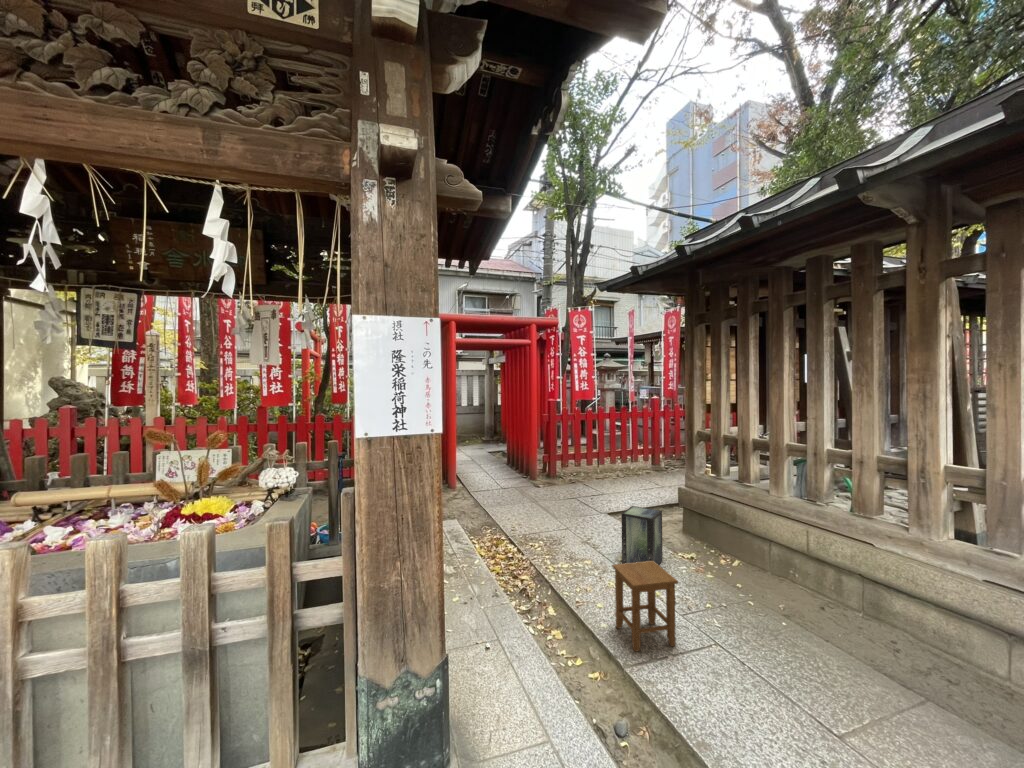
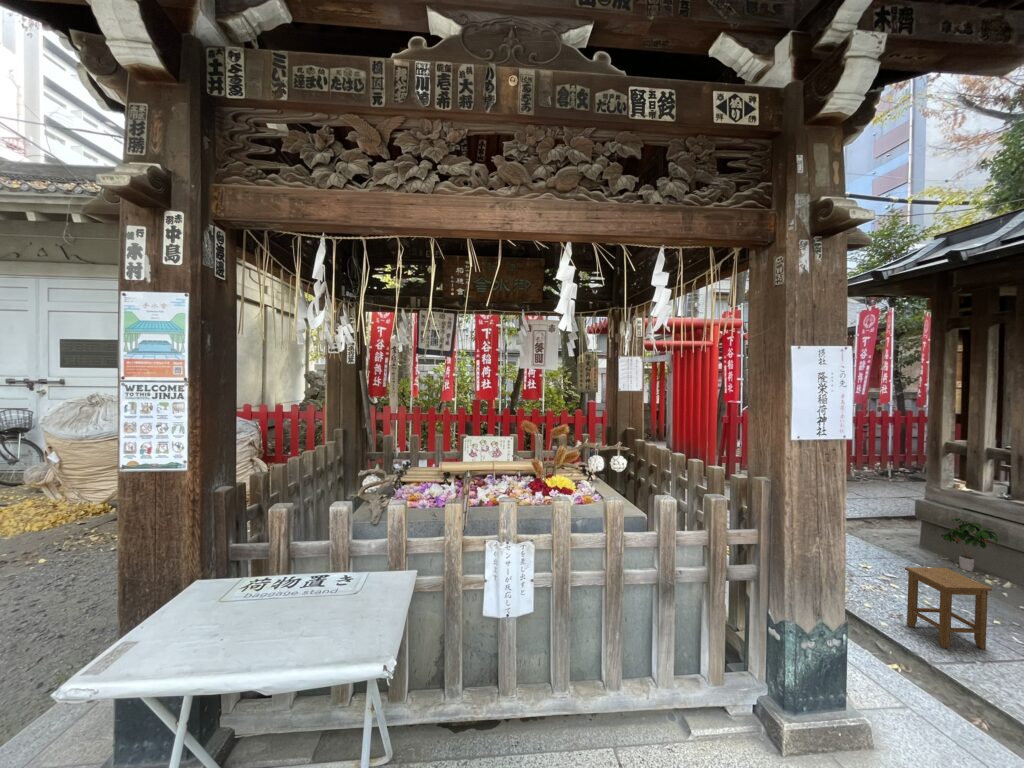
potted plant: none [694,501,732,552] -> present [941,518,998,571]
storage box: present [621,506,663,565] -> none [872,516,917,582]

